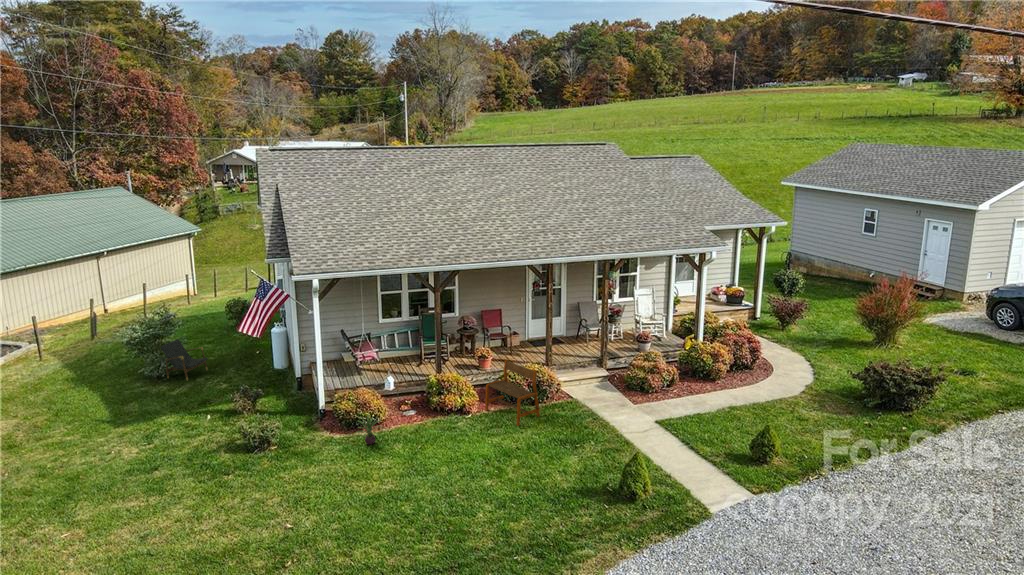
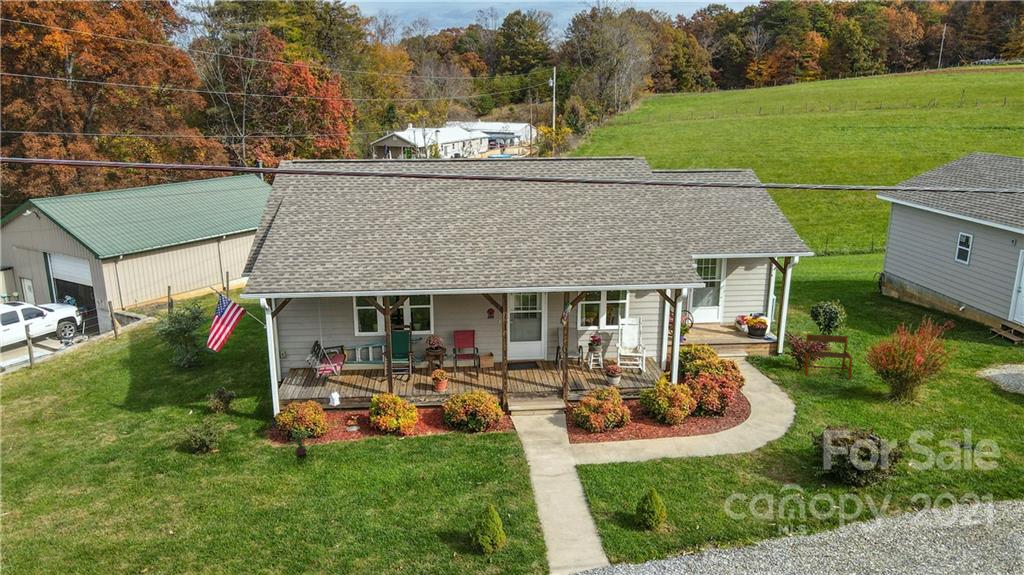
lounge chair: present [161,339,208,380] -> none [191,335,231,373]
bench: present [485,360,540,426] -> present [803,334,852,379]

